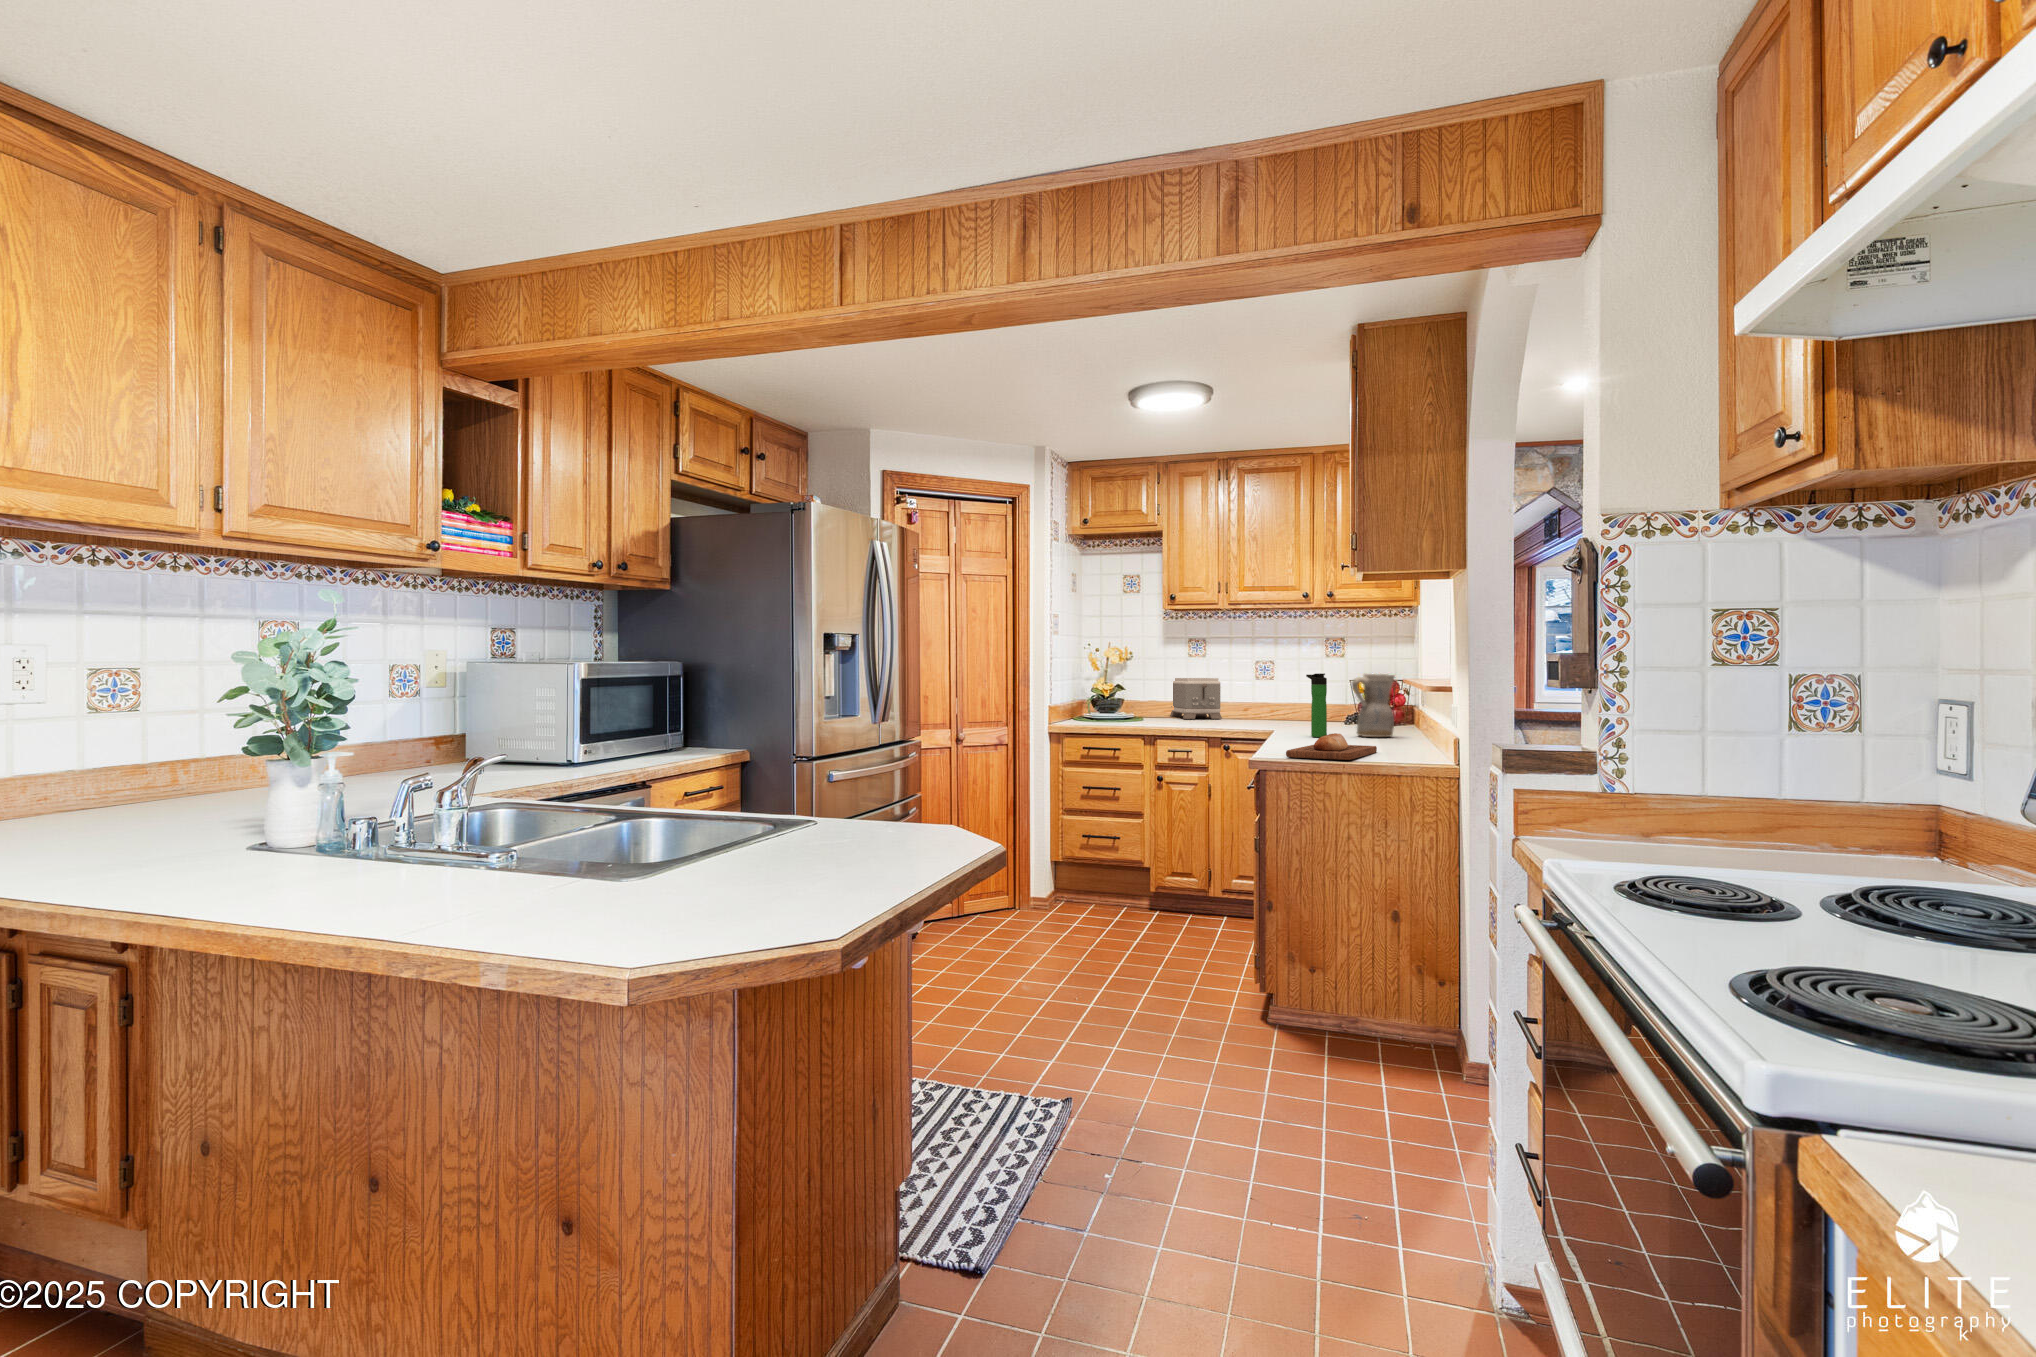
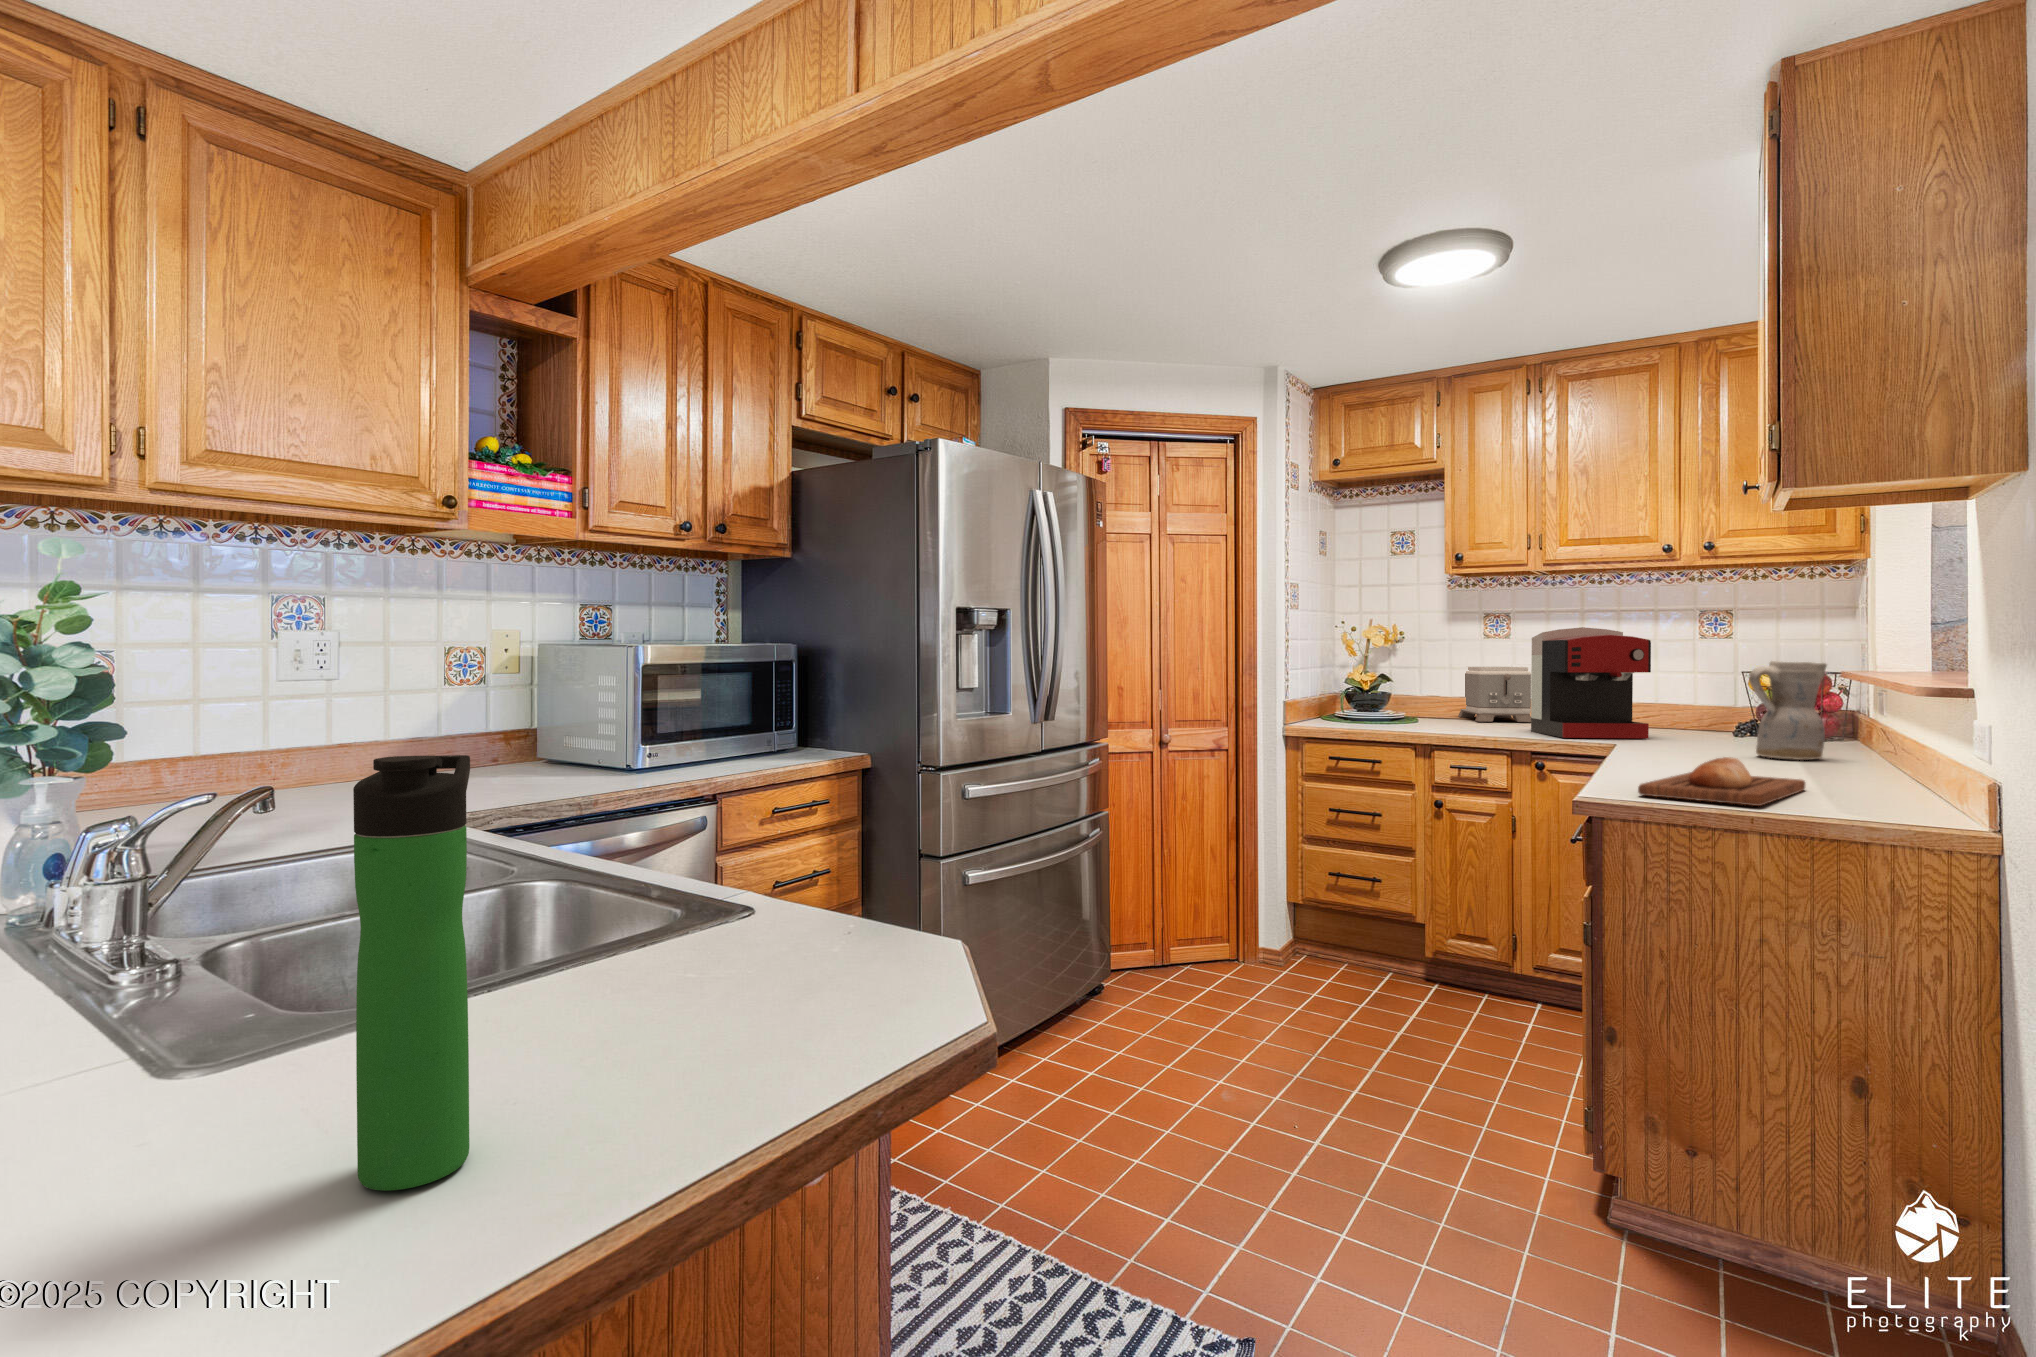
coffee maker: none [1221,650,1297,728] -> present [1531,627,1651,738]
bottle: present [1306,673,1327,737] -> present [353,755,470,1191]

